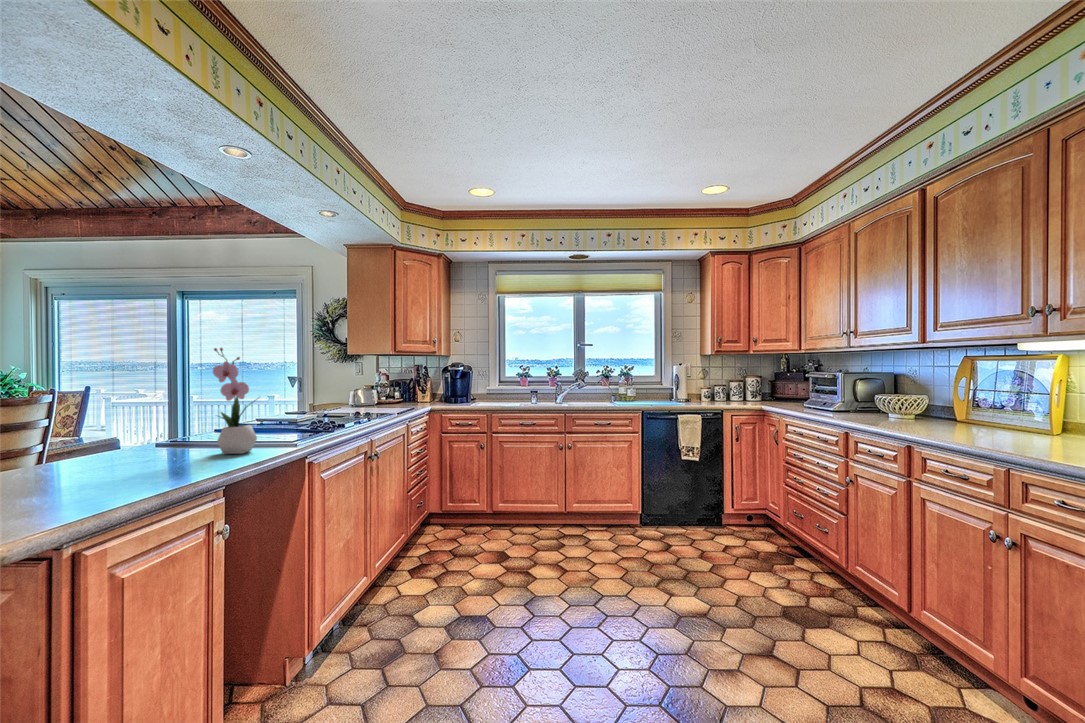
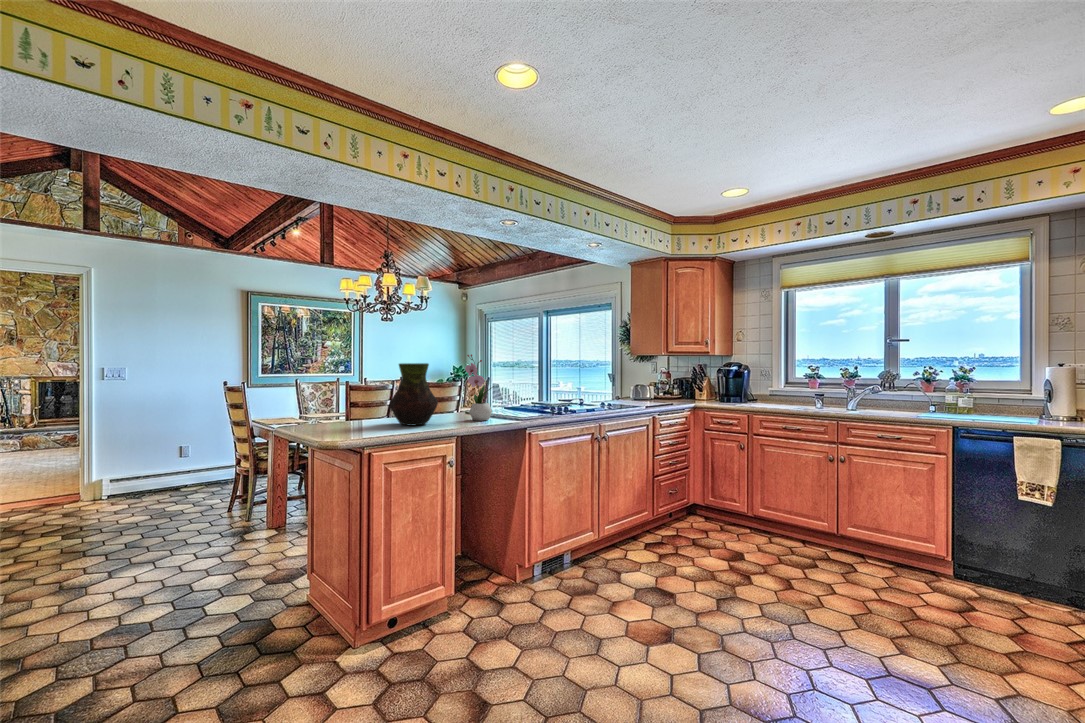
vase: none [60,362,180,480] -> present [389,363,438,425]

